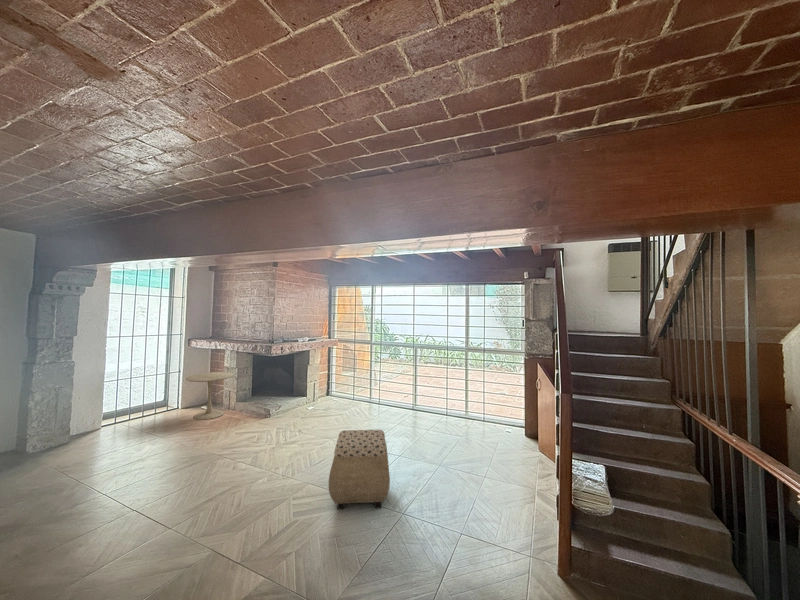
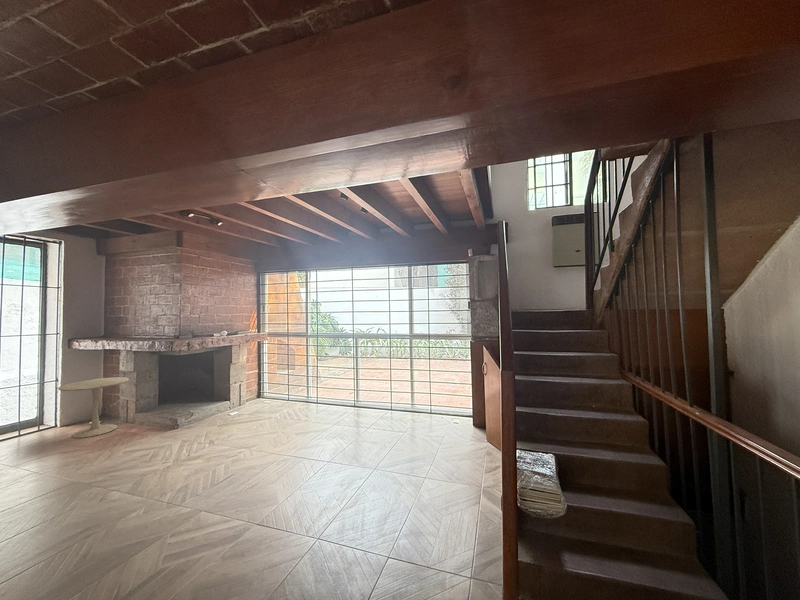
ottoman: present [329,430,390,510] -> none [212,433,305,545]

